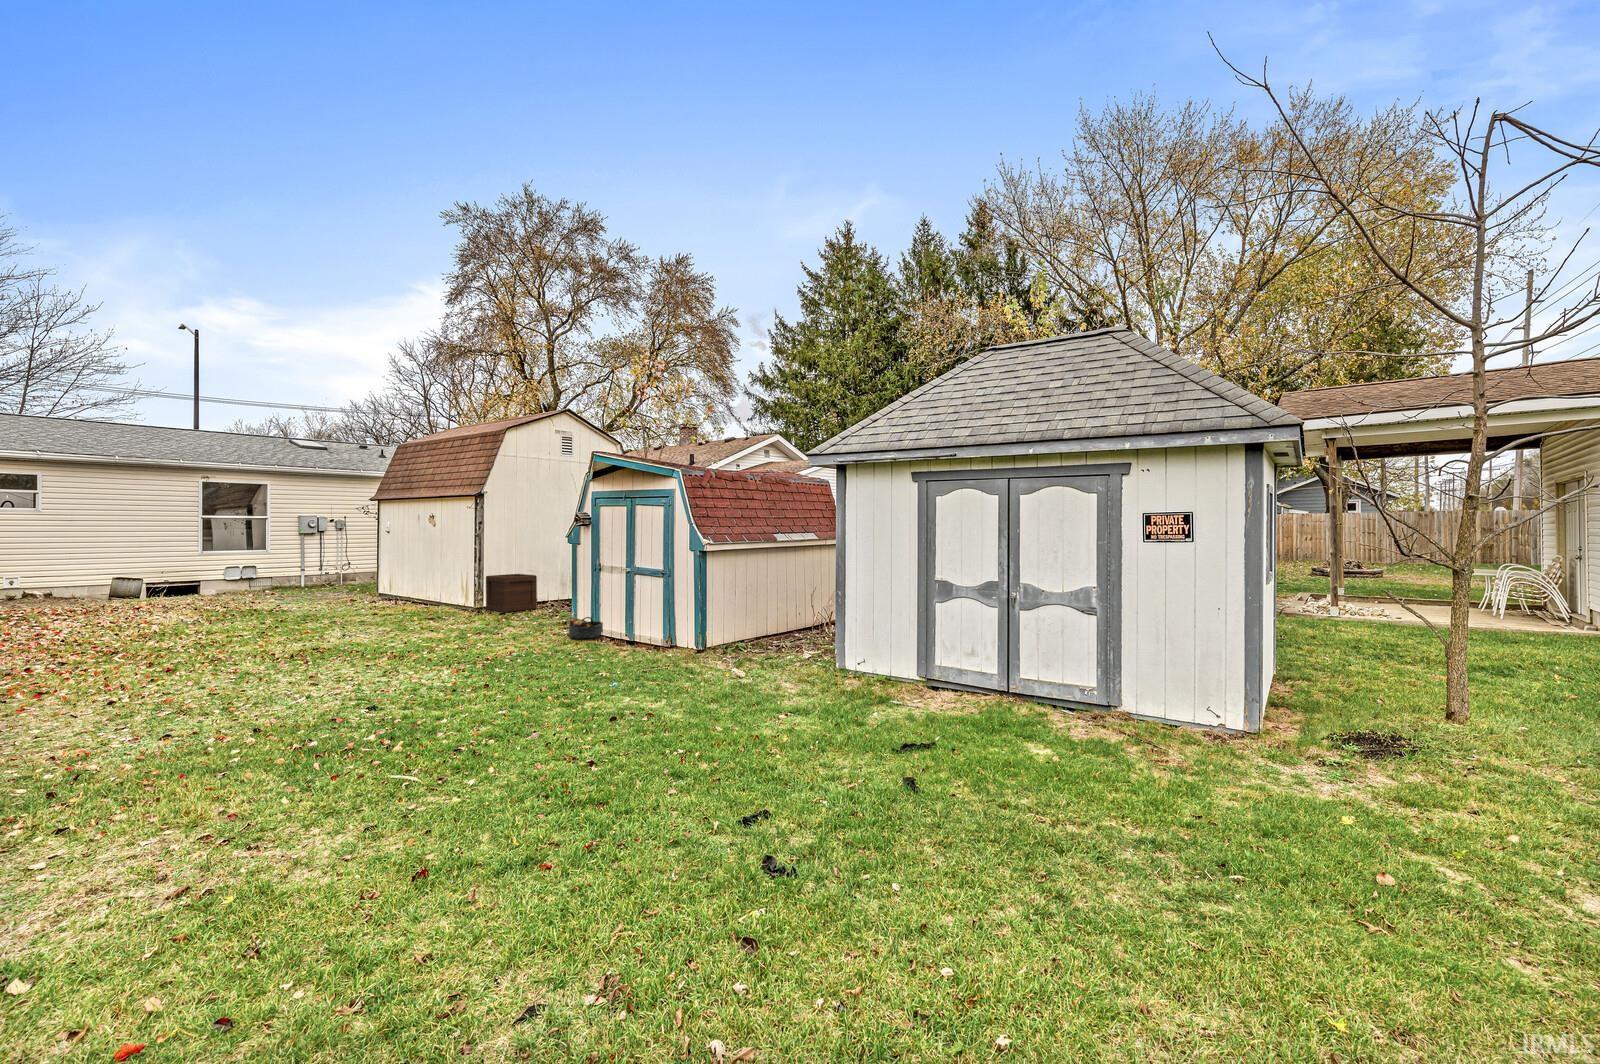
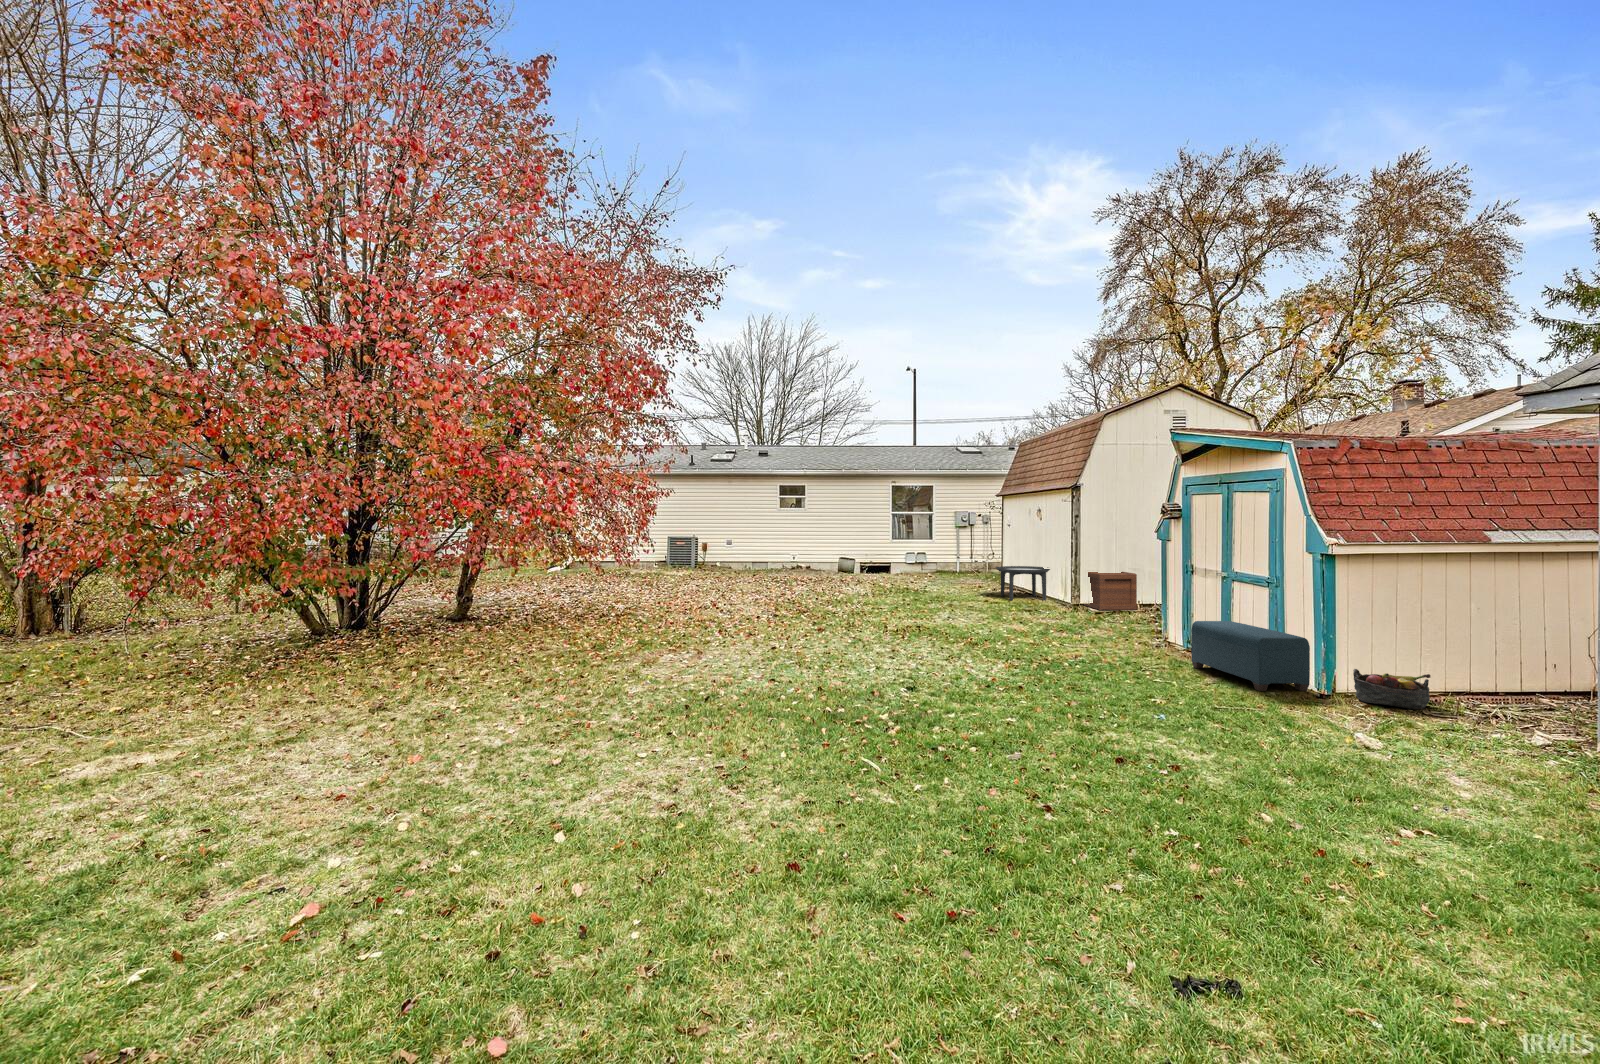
round table: none [382,574,447,613] -> present [996,566,1050,600]
bench: none [612,607,693,655] -> present [1191,621,1310,691]
basket: present [569,617,603,639] -> present [1353,669,1430,709]

